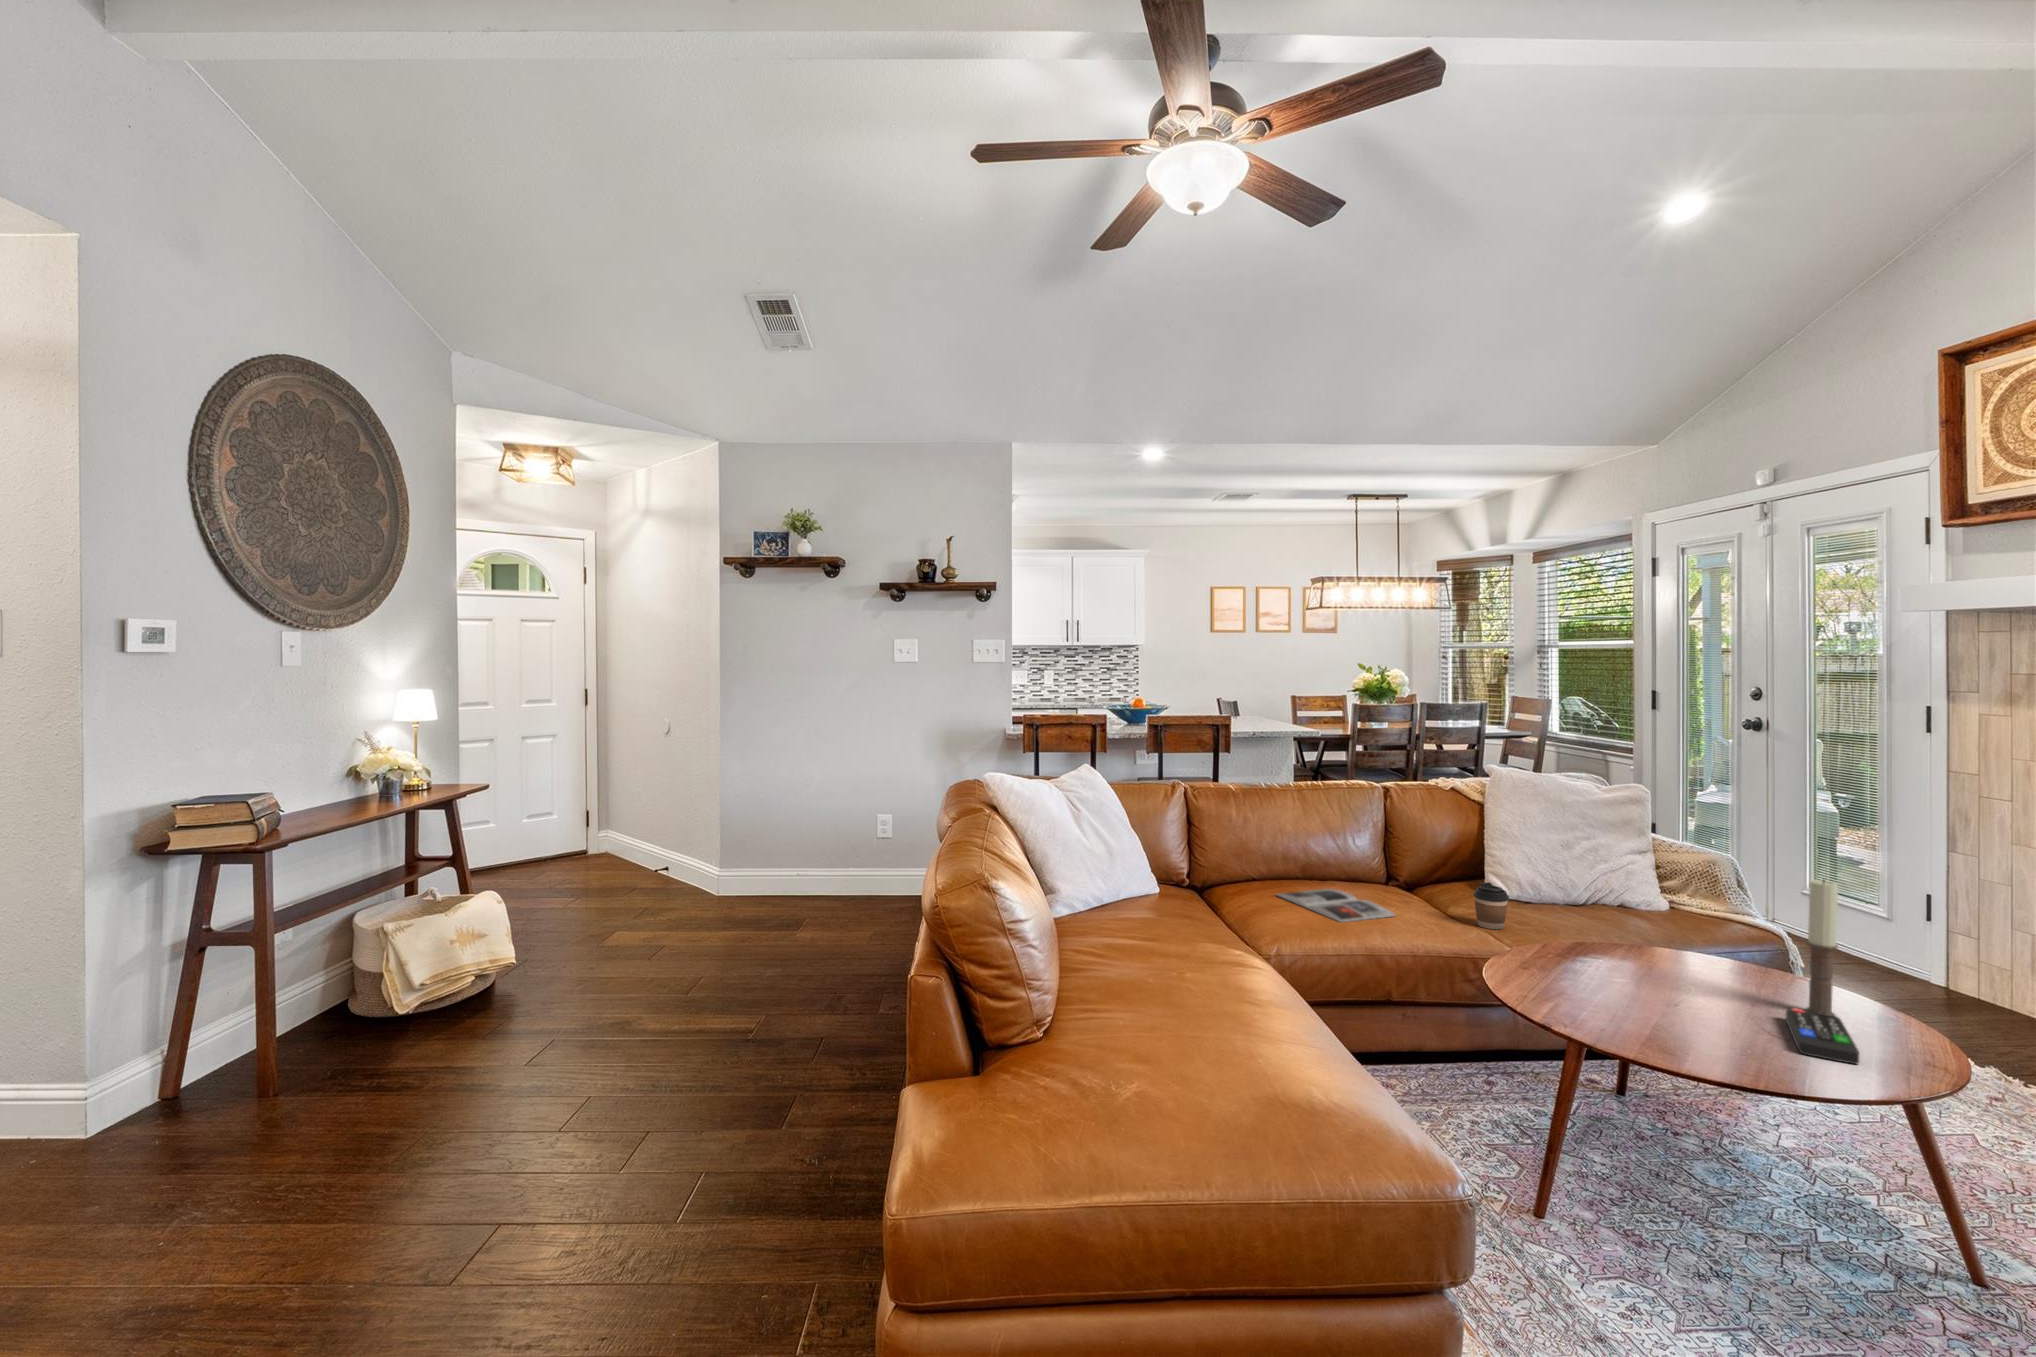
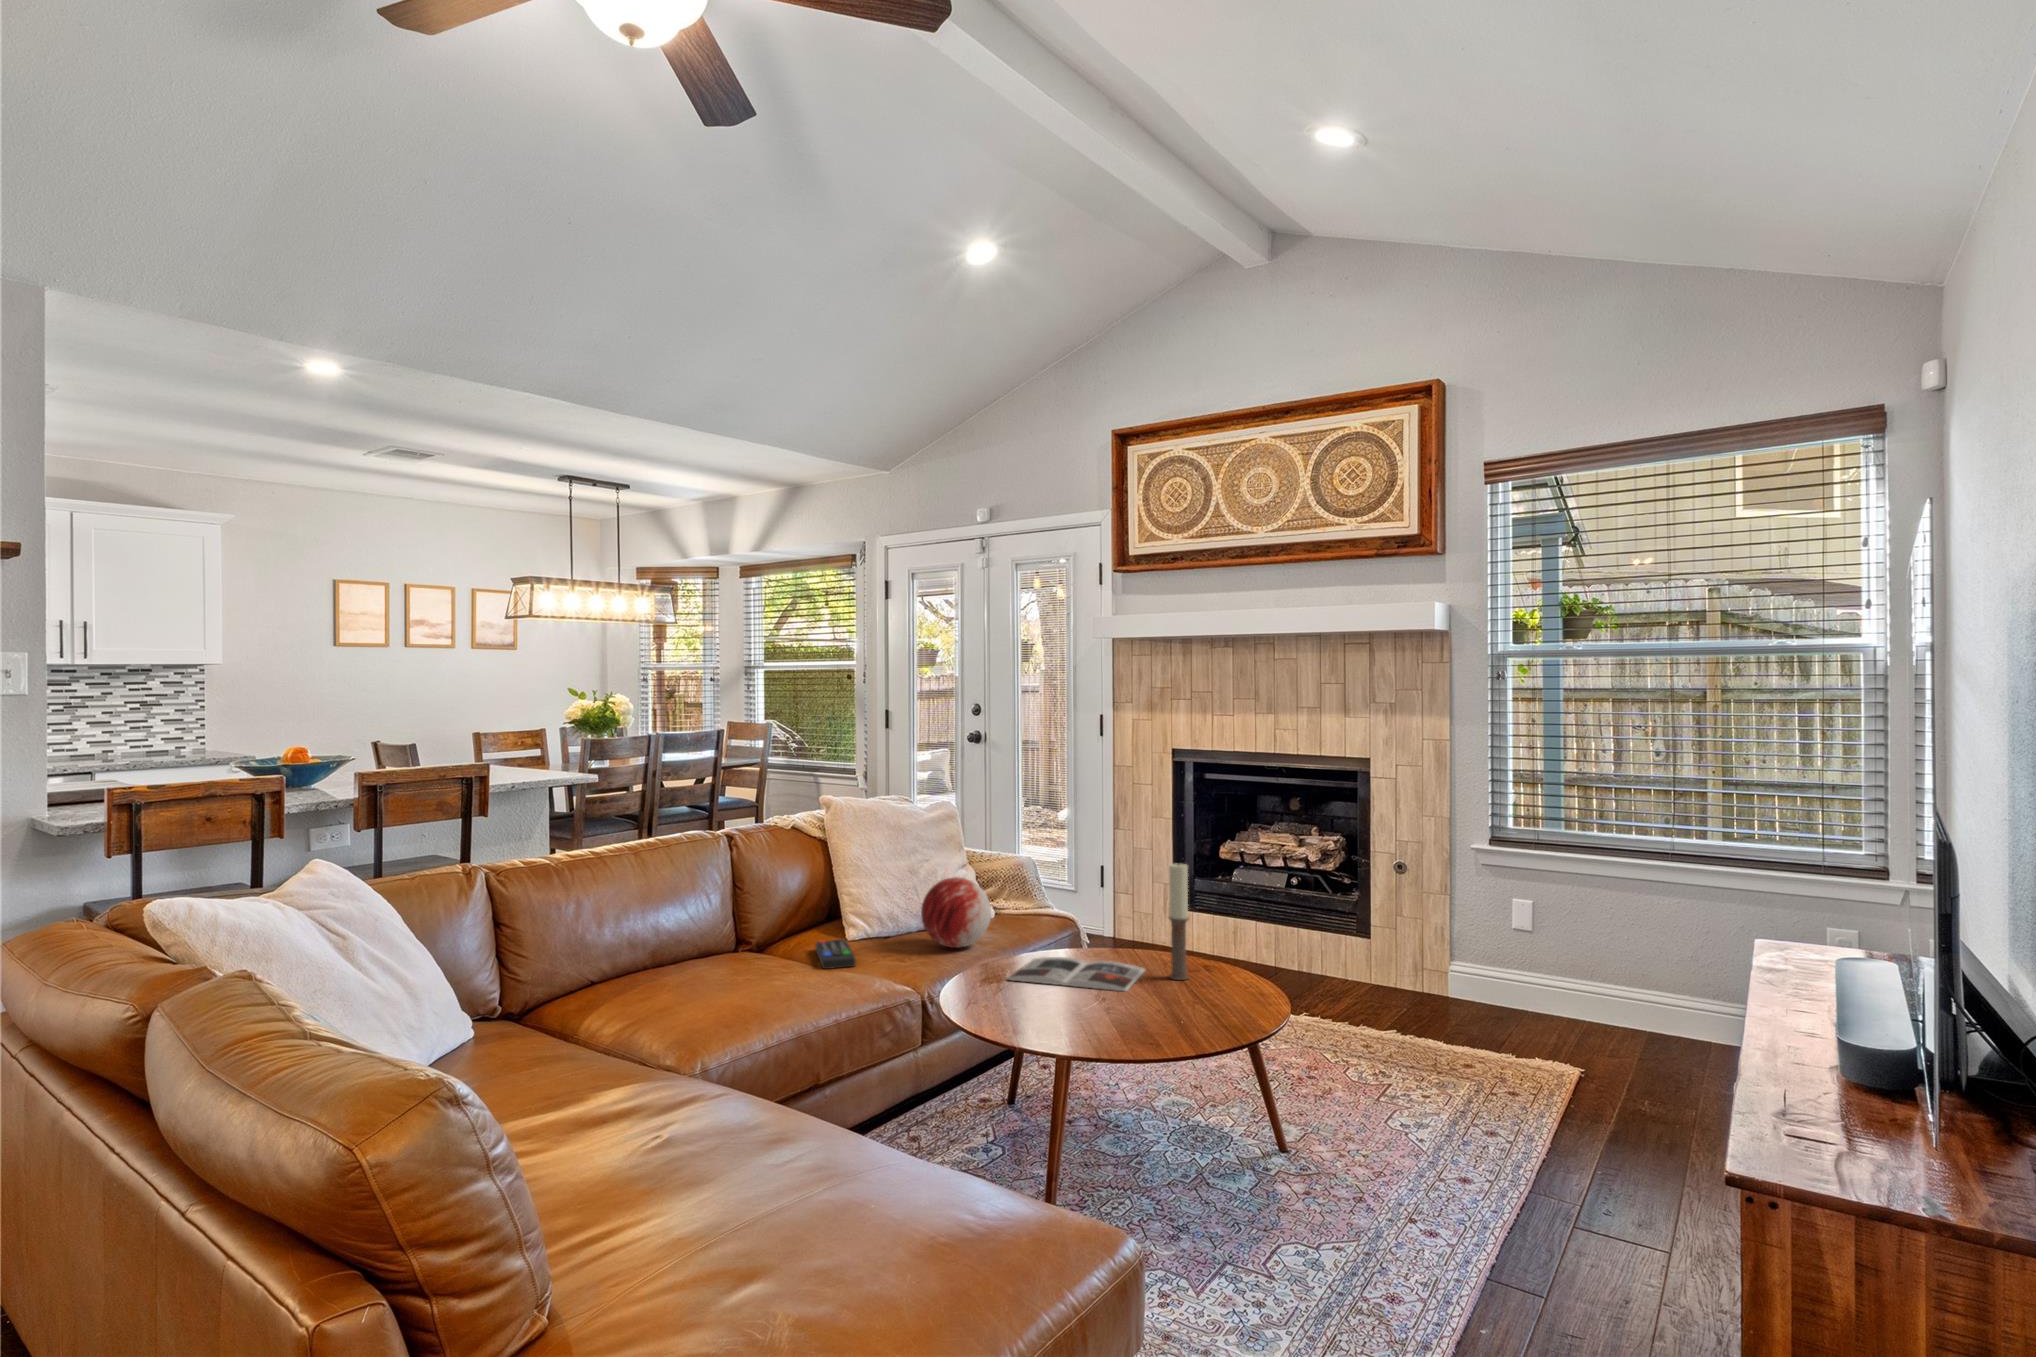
decorative orb: none [1540,855,1622,925] -> present [921,877,991,948]
coffee cup: present [1474,882,1509,929] -> none [878,922,912,972]
magazine: present [1277,889,1395,922] -> present [1008,957,1145,992]
remote control: present [1786,1008,1859,1064] -> present [816,939,856,969]

